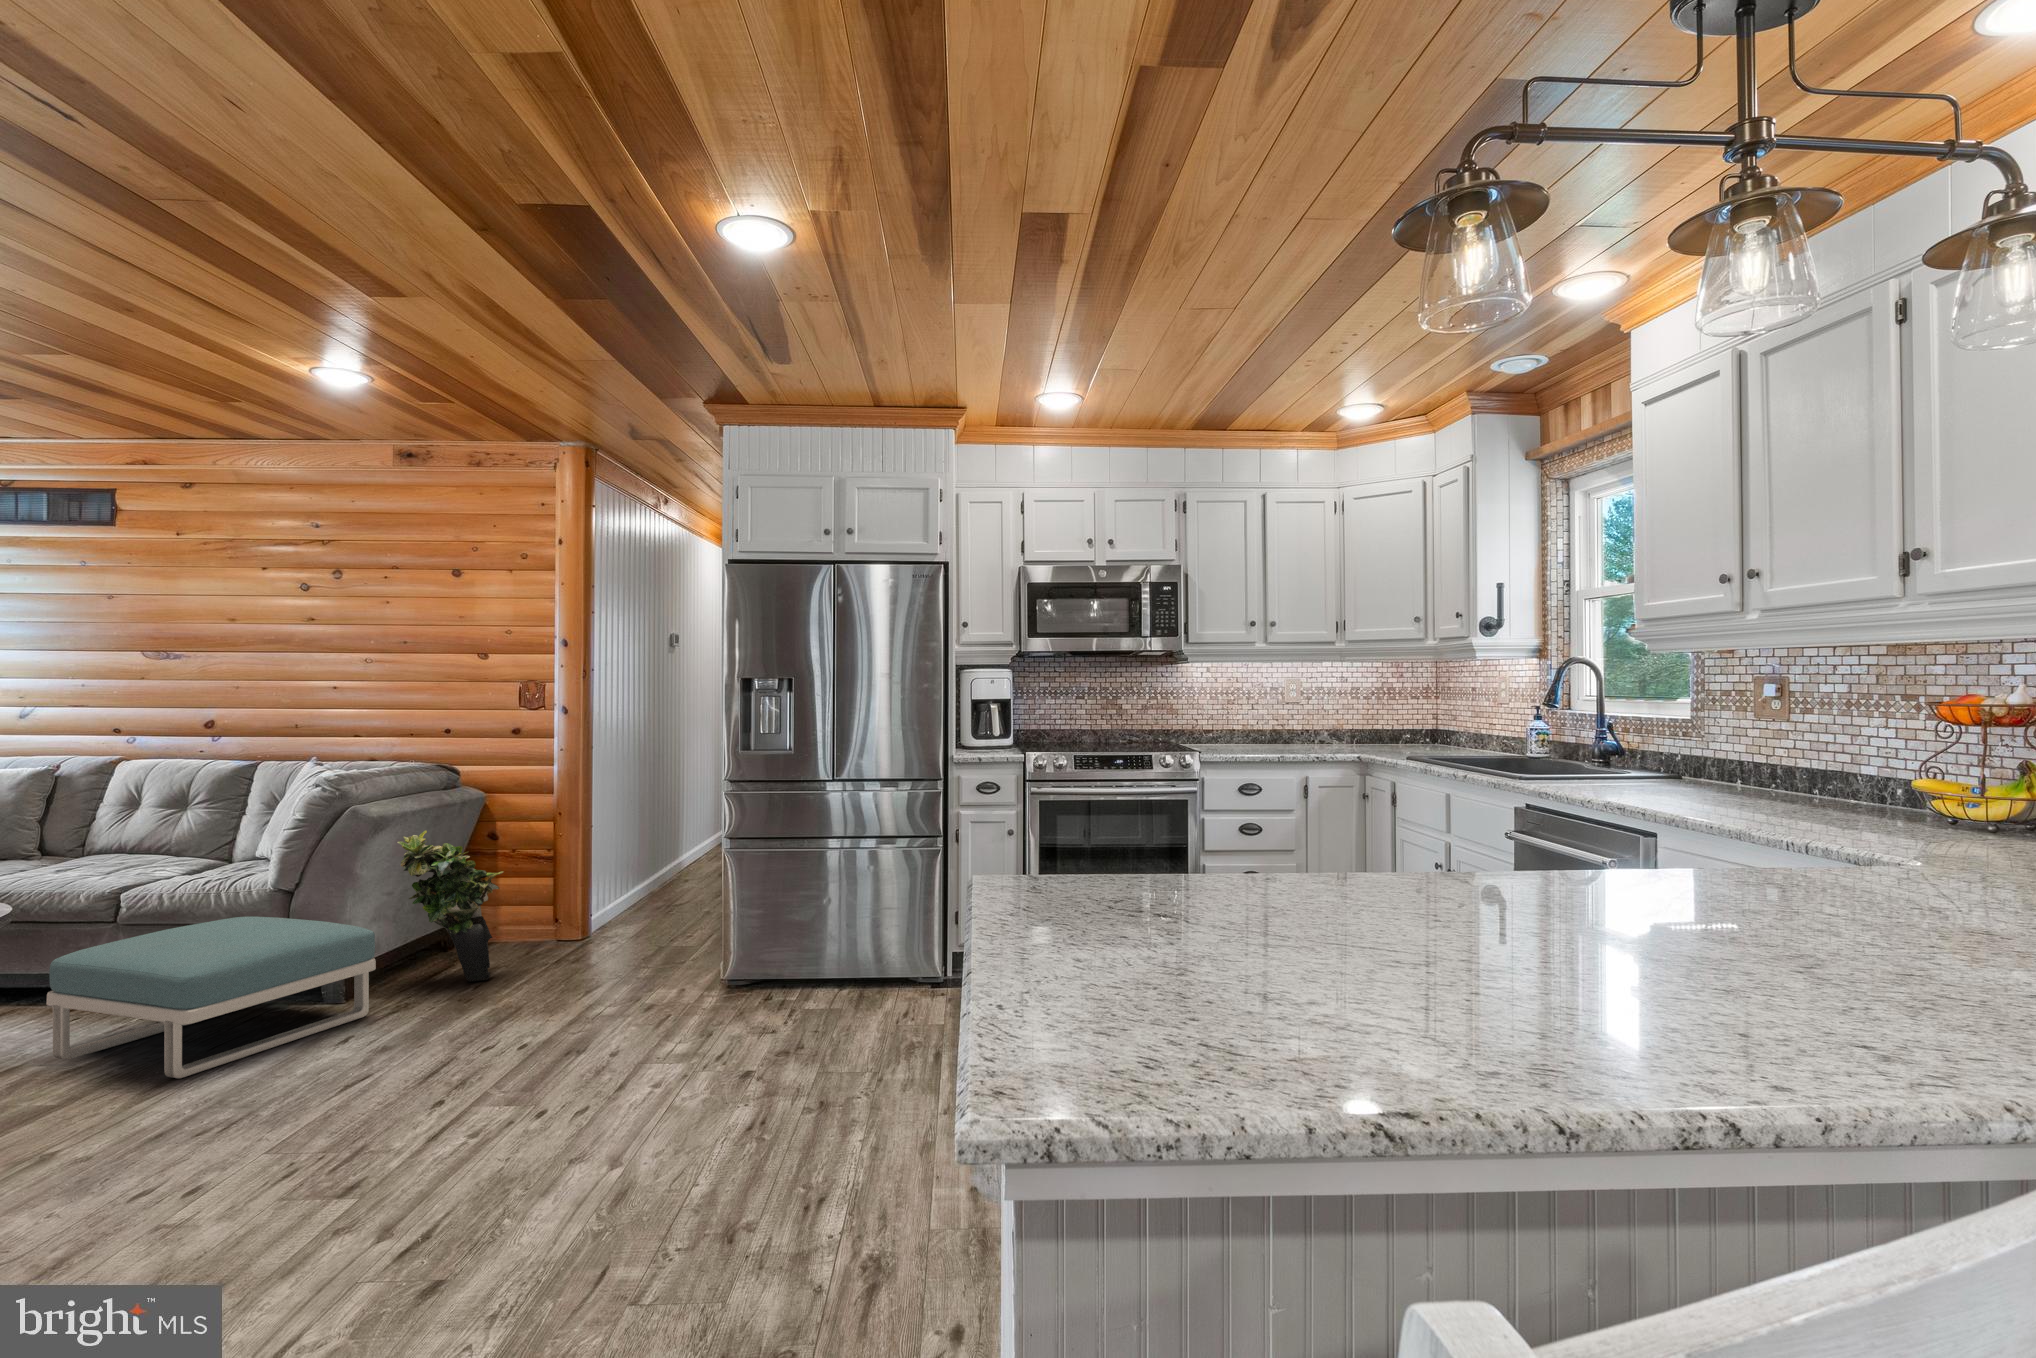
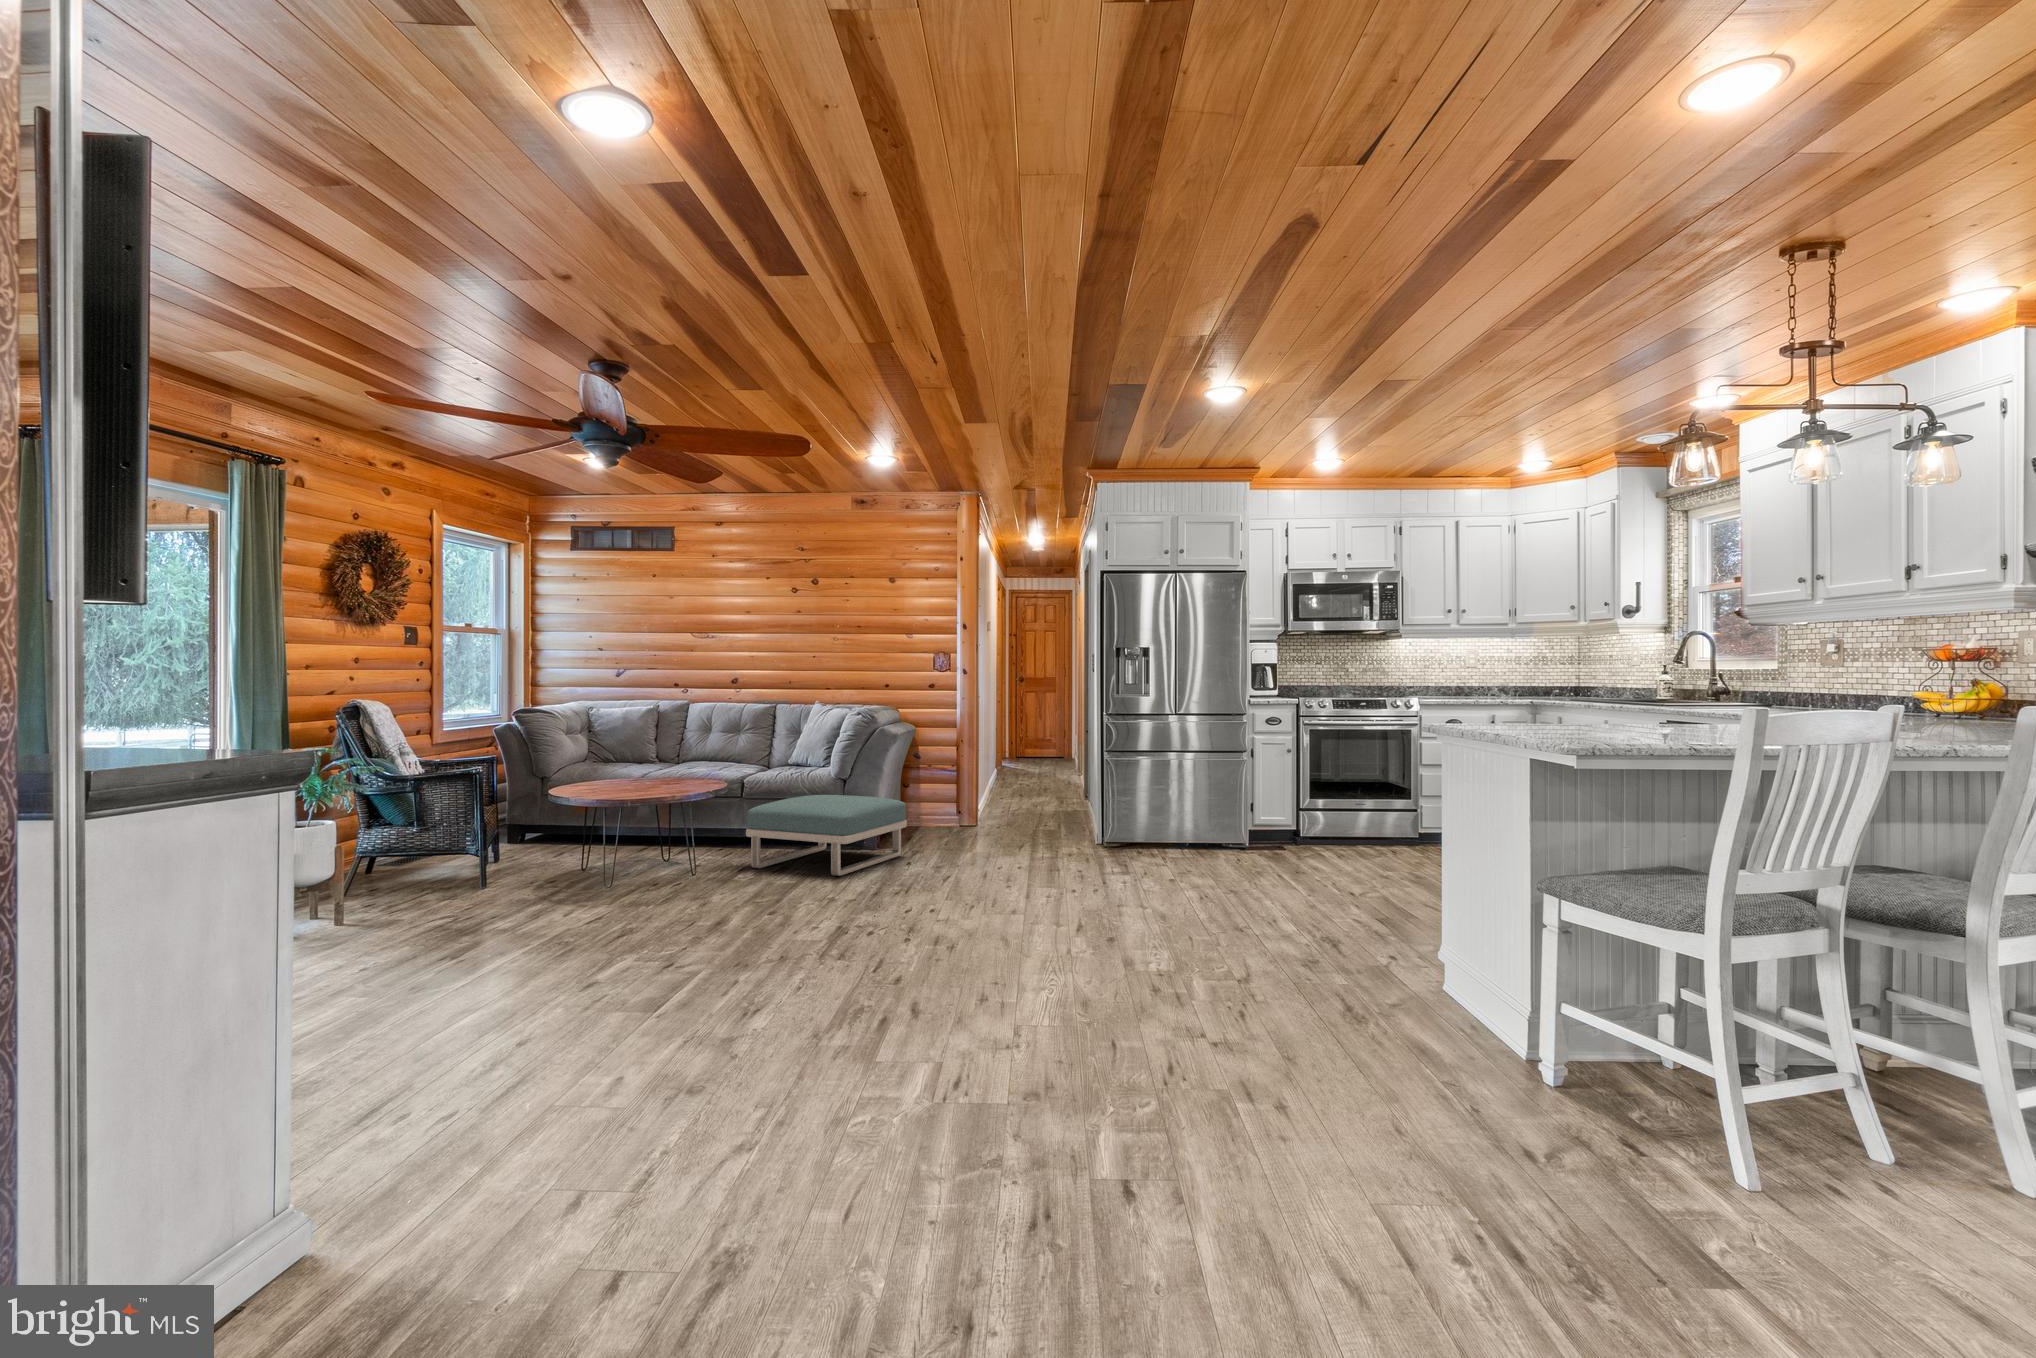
potted plant: present [398,831,503,982] -> none [897,746,956,843]

